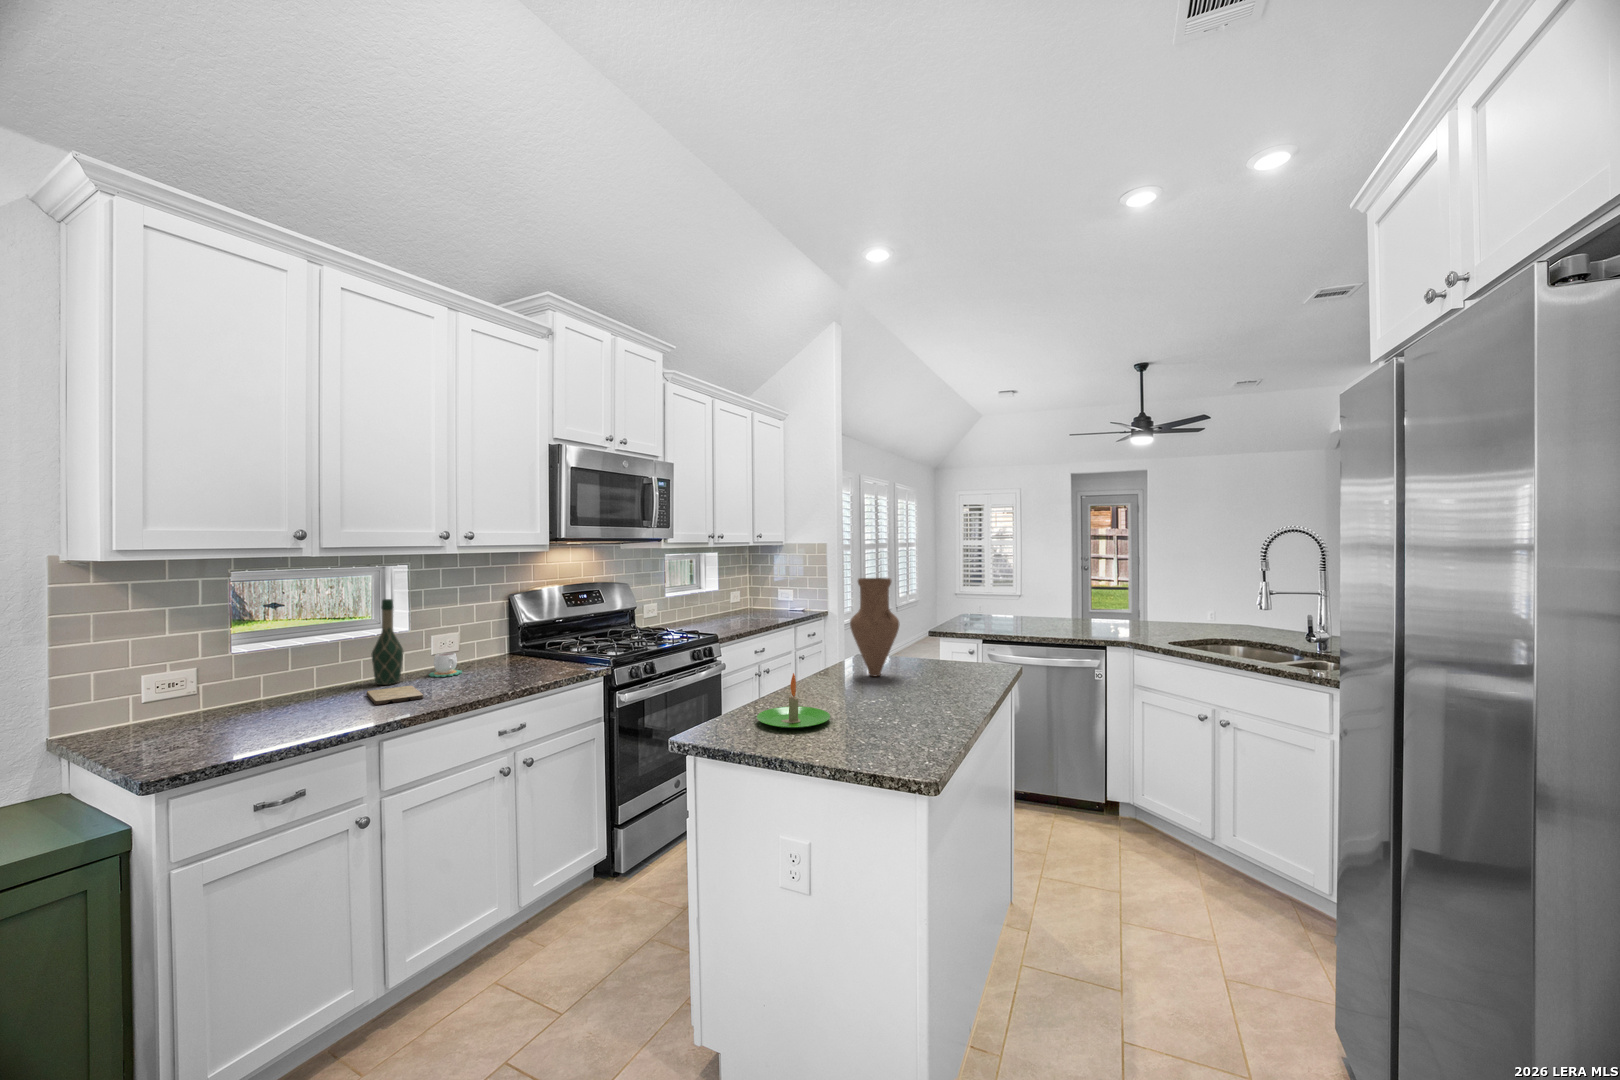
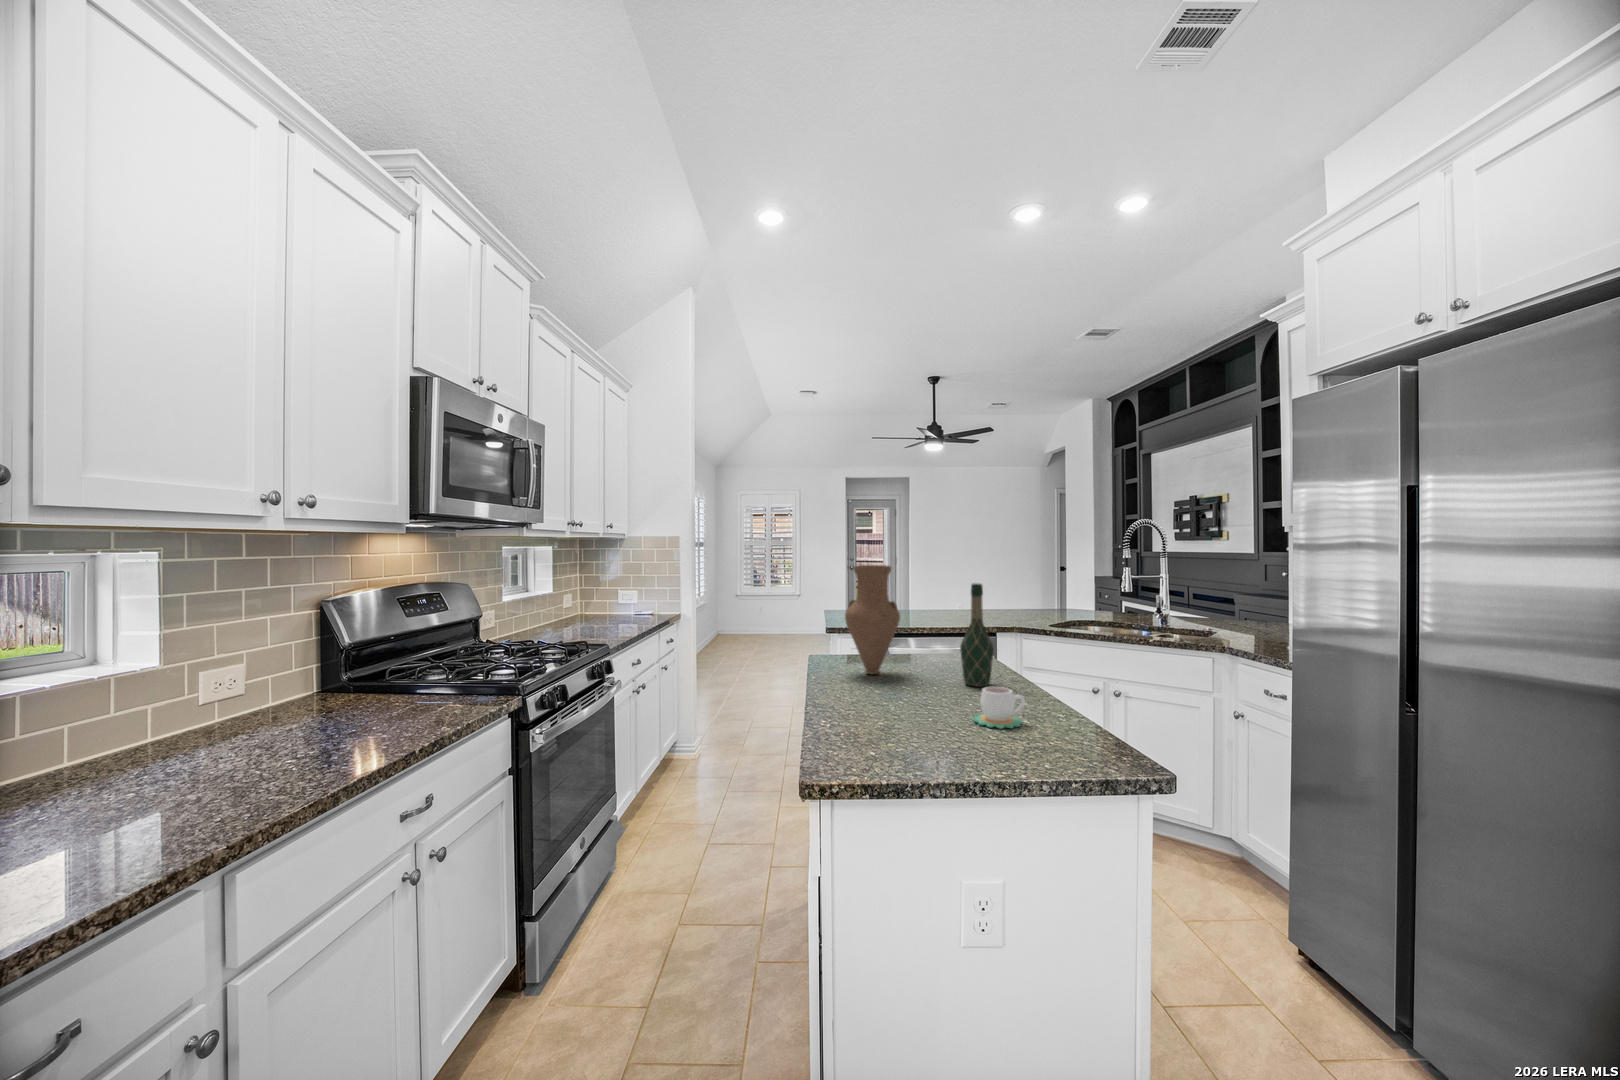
wine bottle: present [371,599,403,685] -> present [960,583,994,686]
mug: present [429,653,462,677] -> present [973,687,1025,729]
candle: present [757,673,830,728] -> none [854,675,945,743]
cutting board: present [366,686,423,705] -> none [119,760,262,805]

